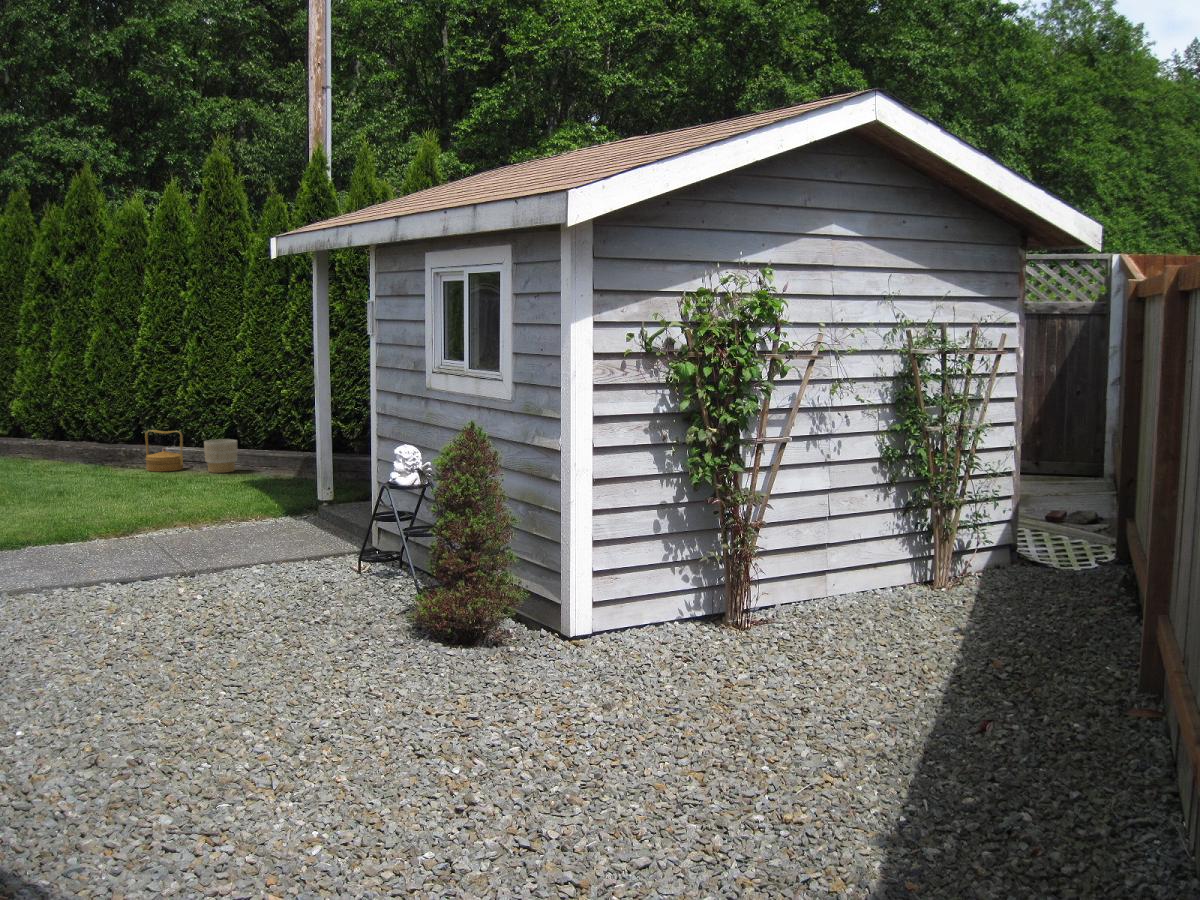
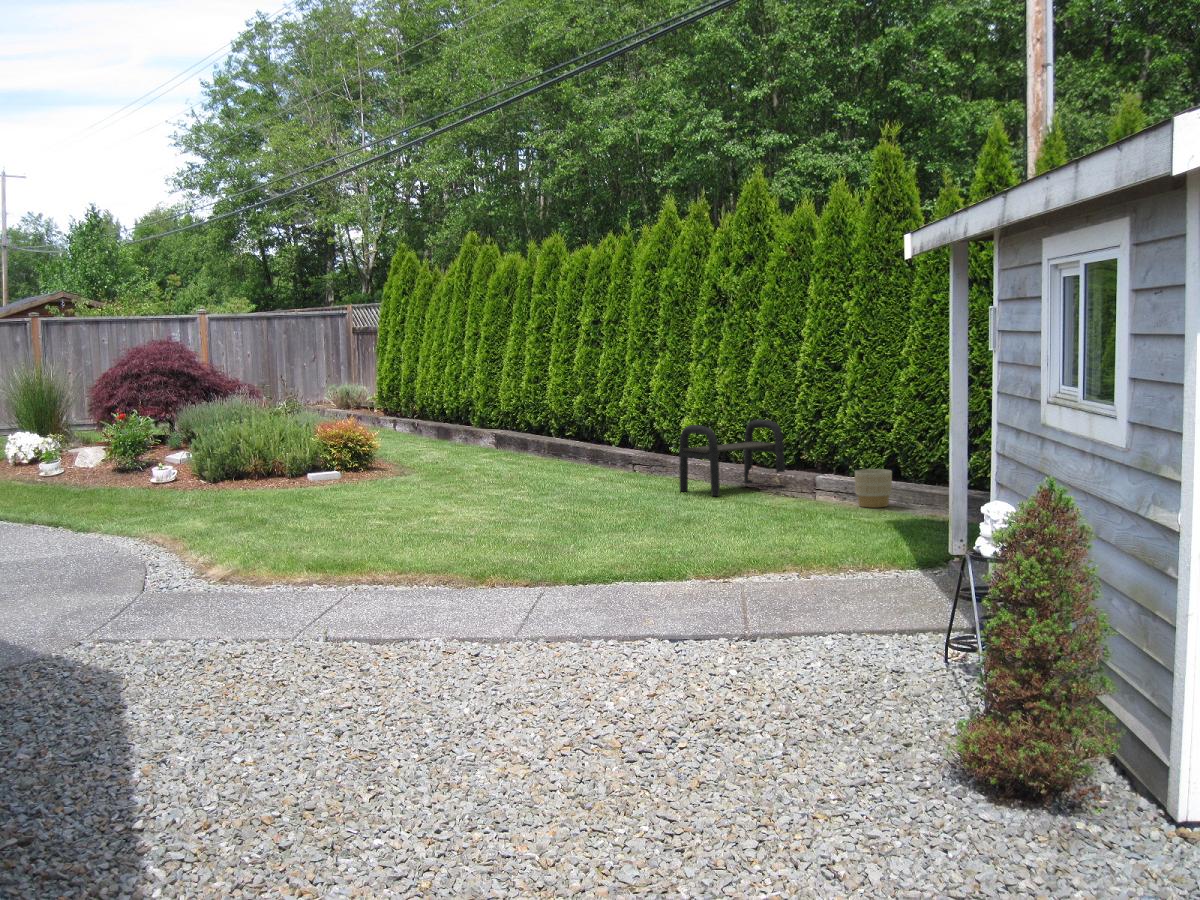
bench: none [21,399,127,471] -> present [679,419,785,496]
woven basket: present [145,430,183,472] -> none [795,456,836,502]

